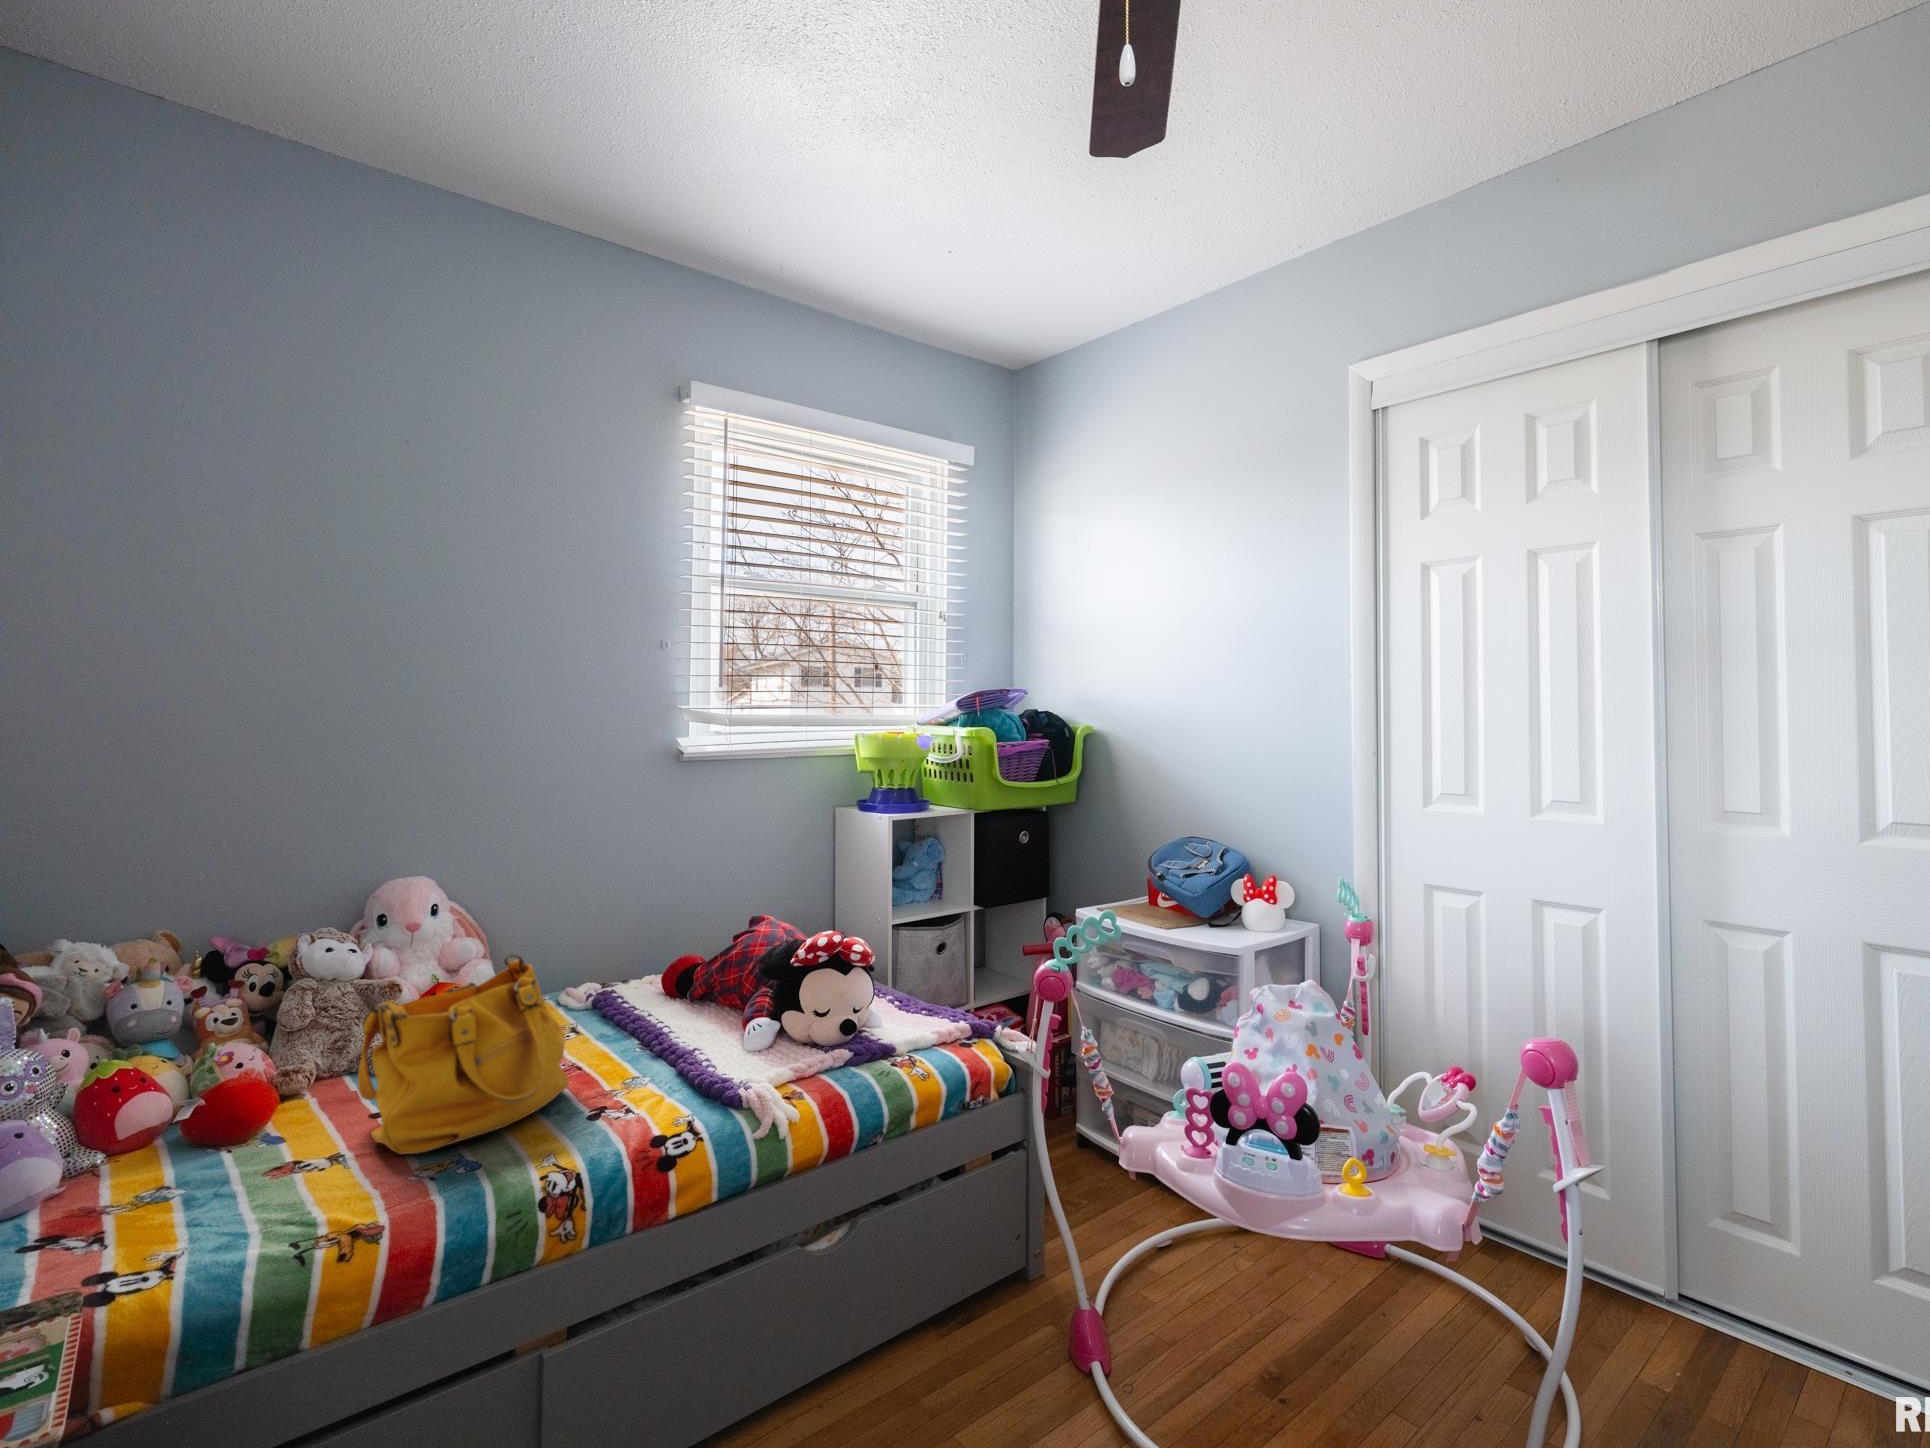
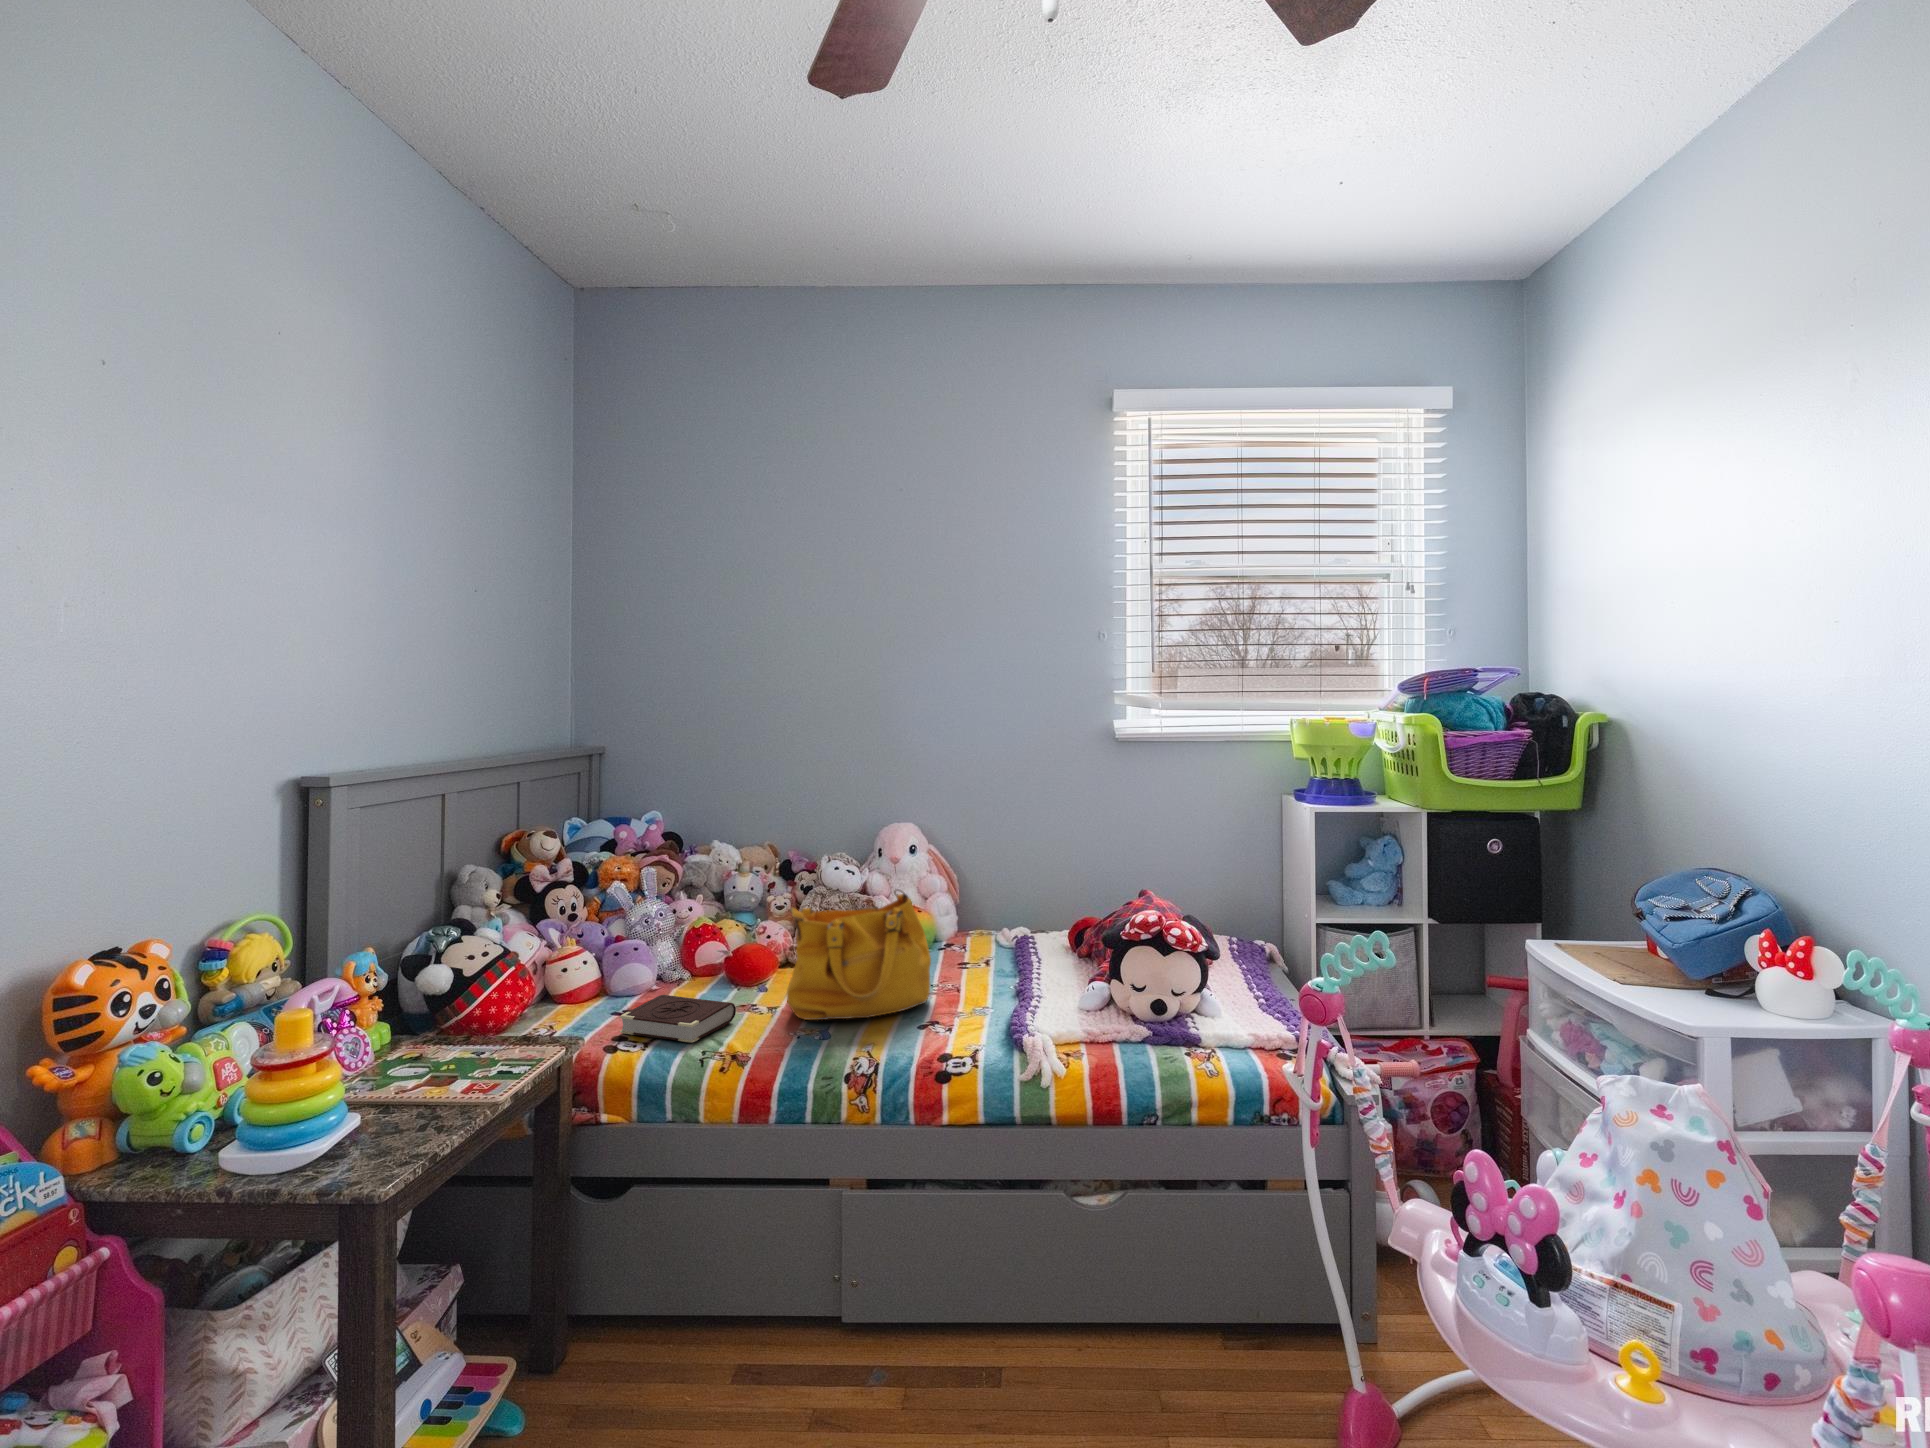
book: none [84,1162,294,1267] -> present [620,995,736,1042]

